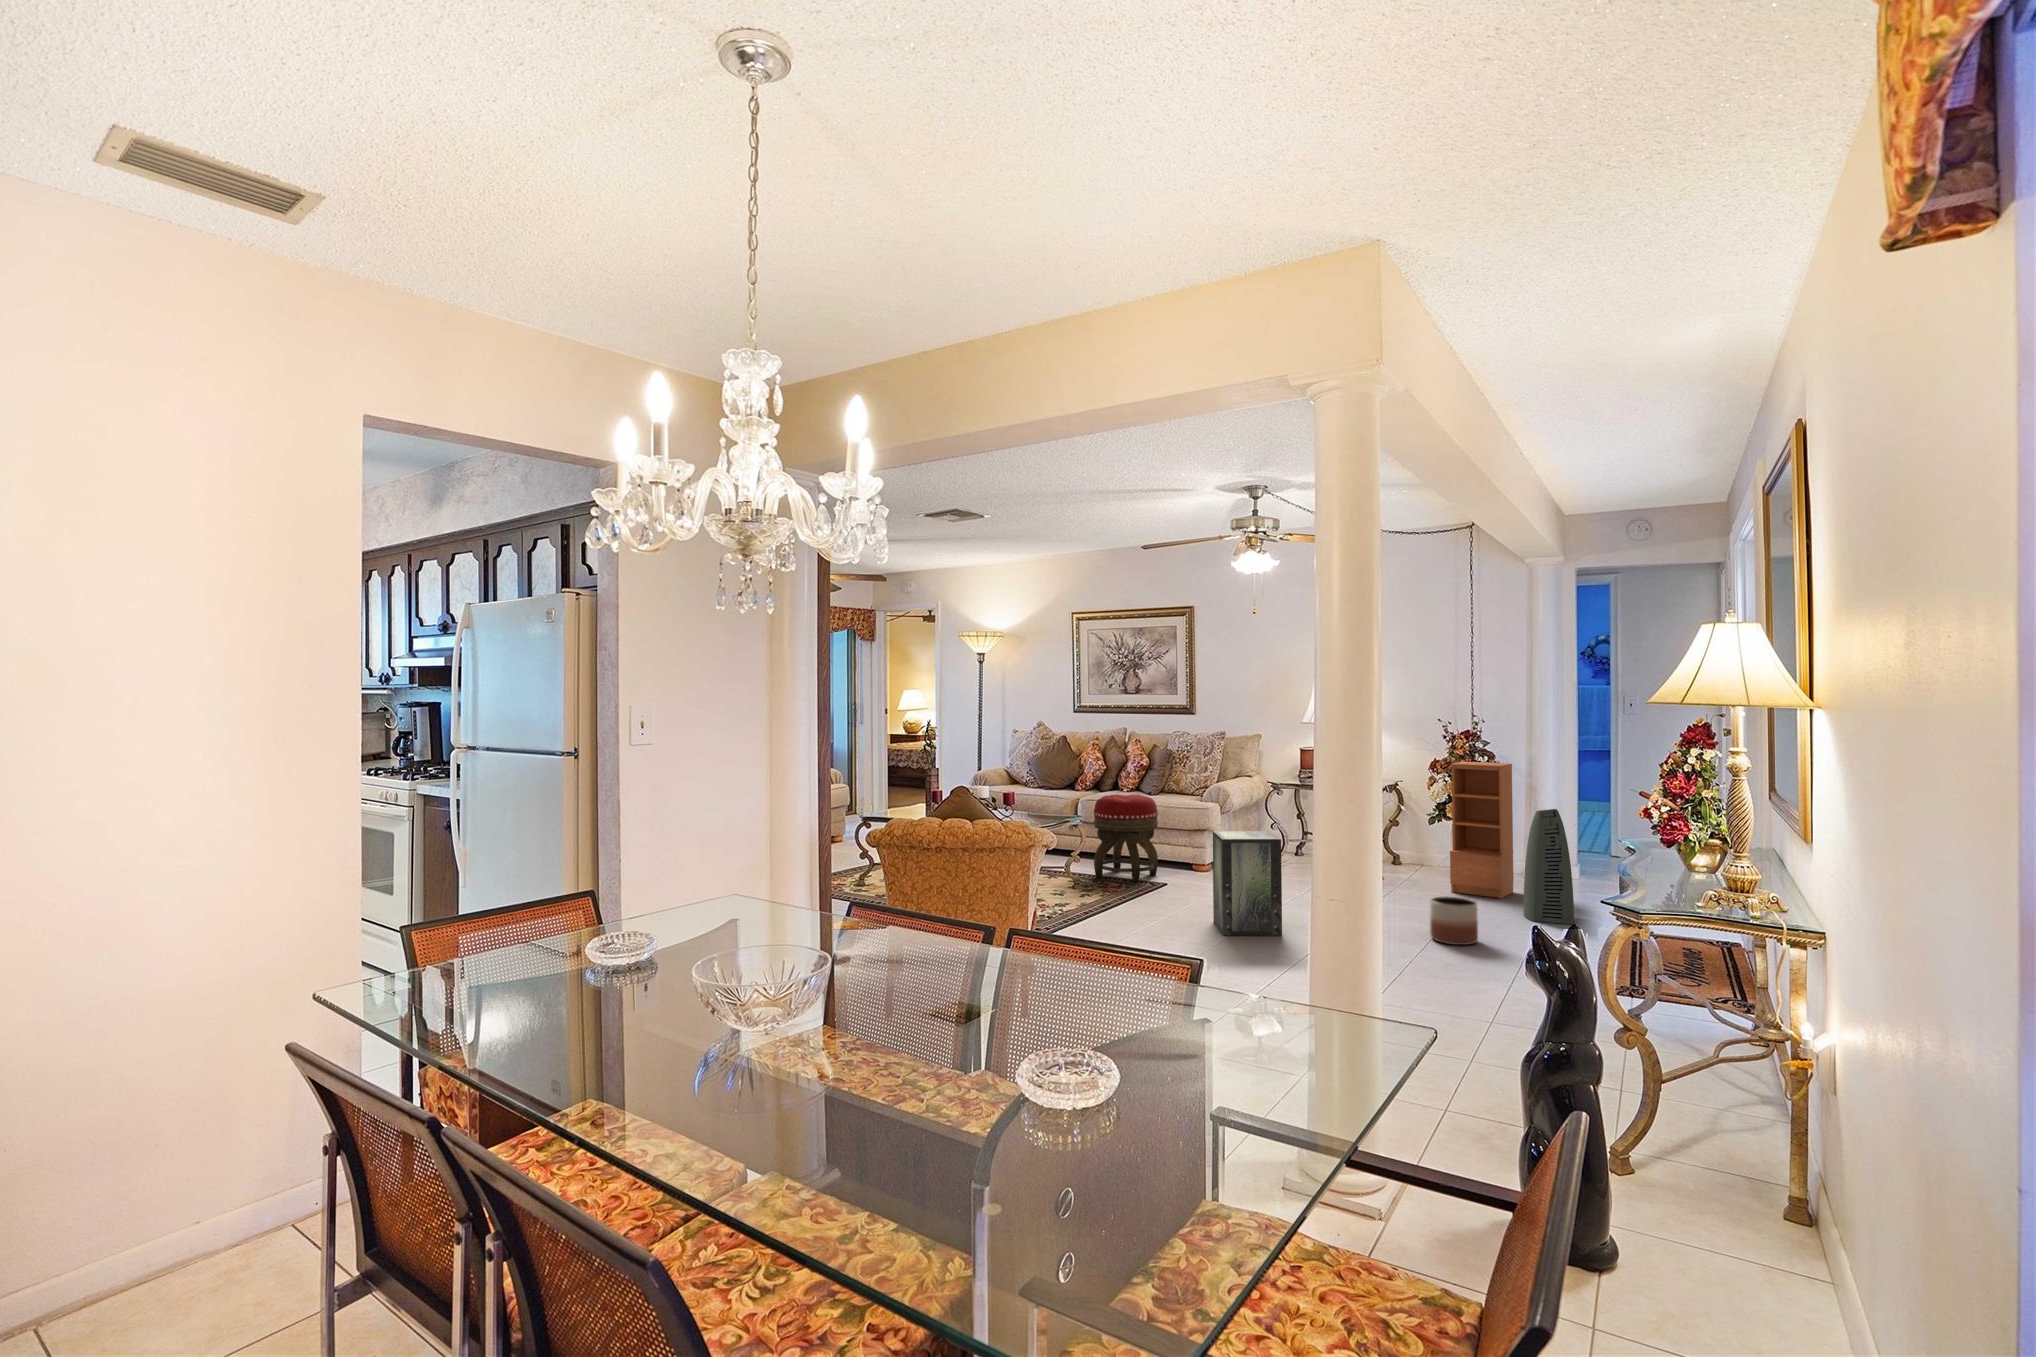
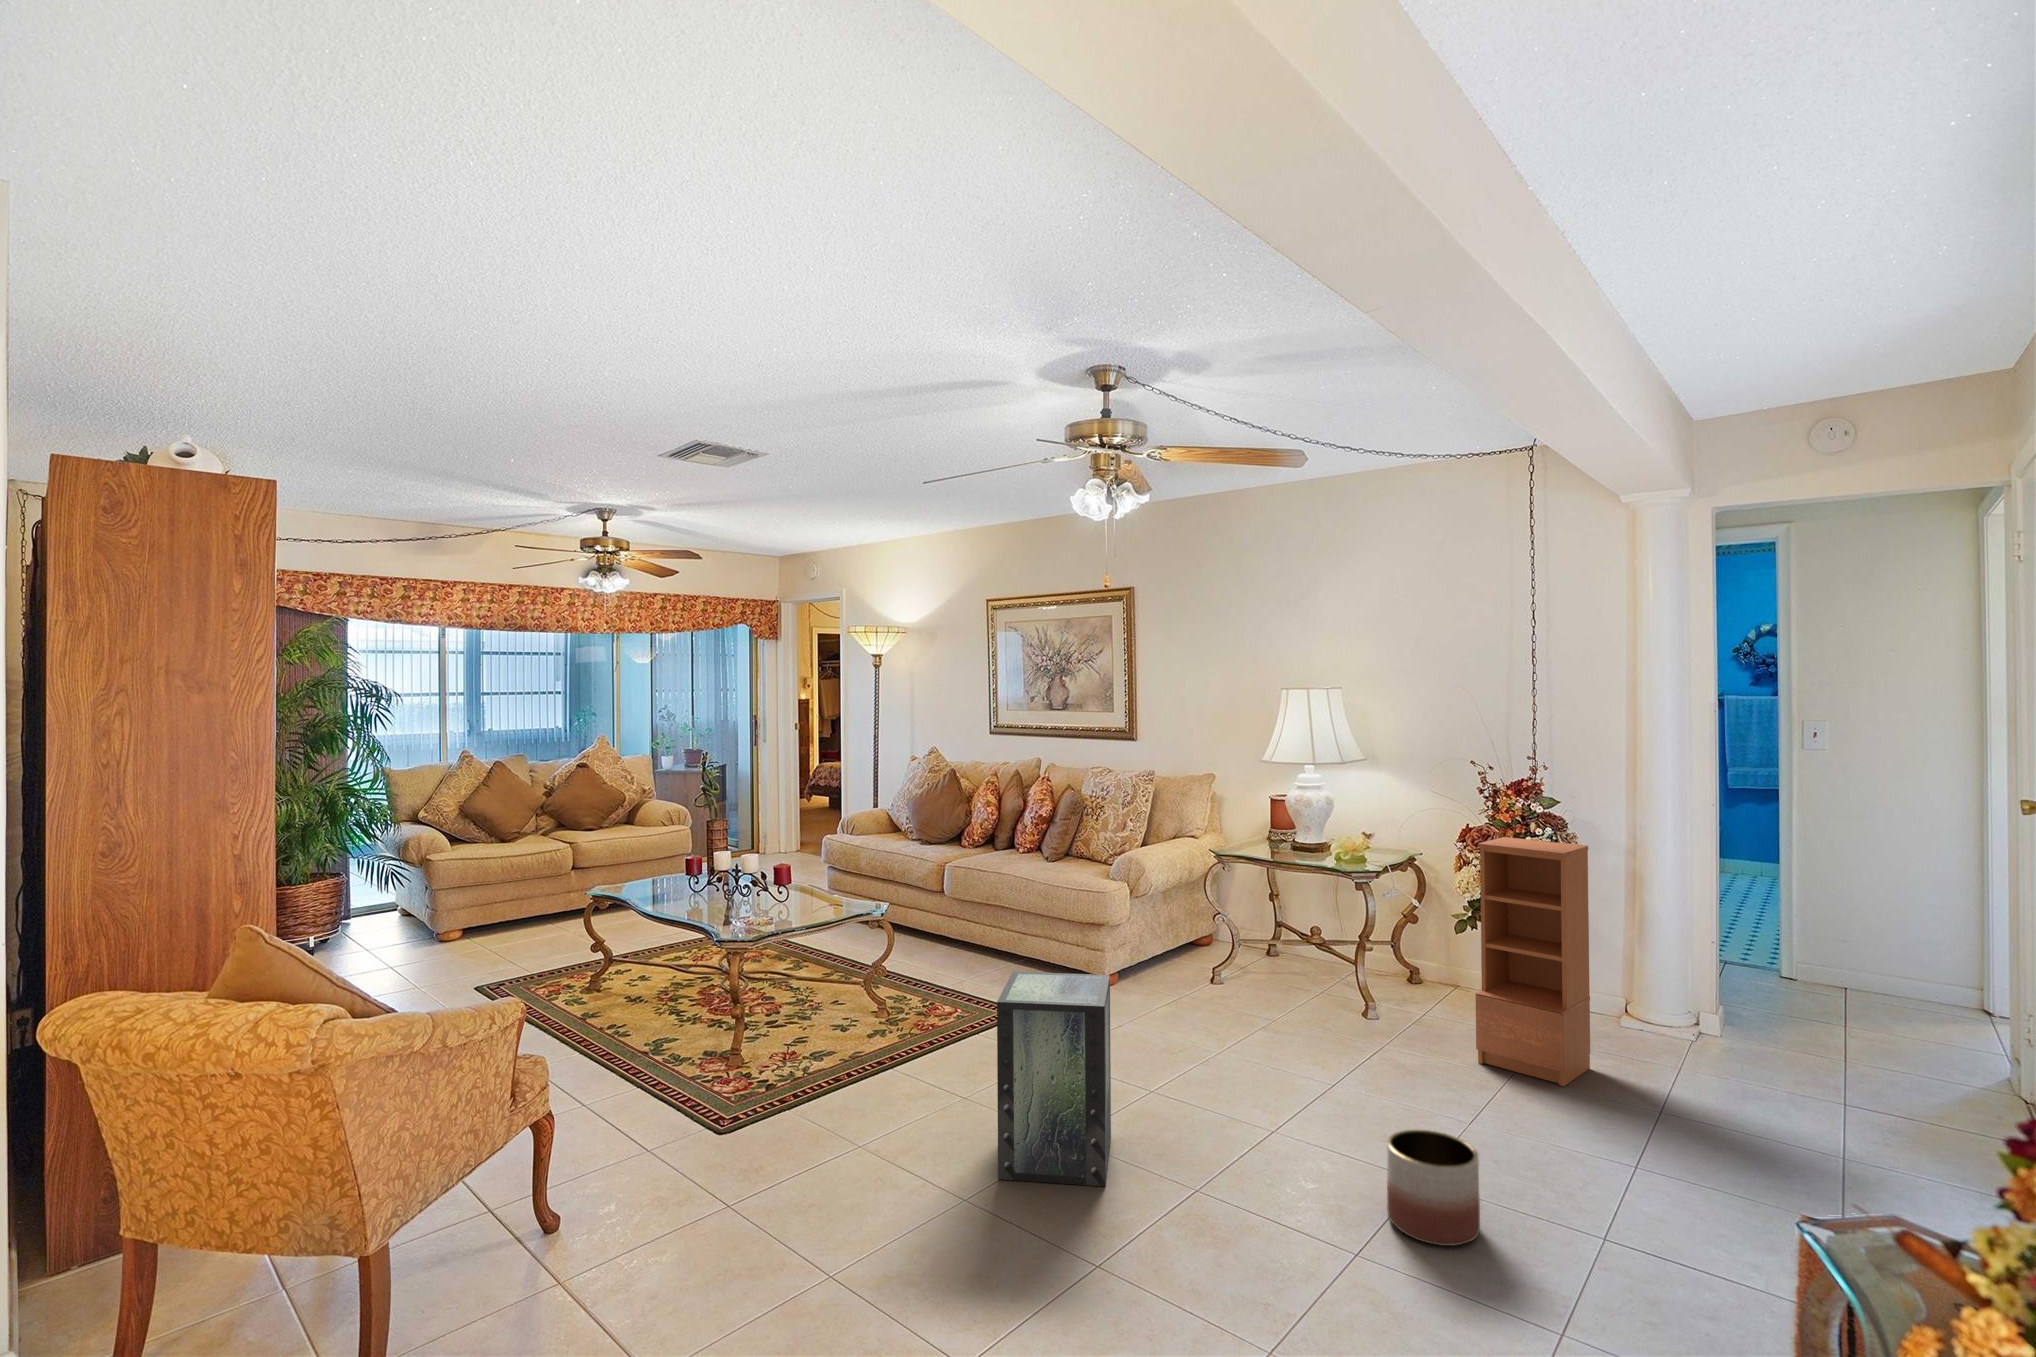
footstool: present [1094,795,1158,882] -> none [920,871,1021,1013]
air purifier: present [1524,809,1574,924] -> none [1596,947,1693,1180]

